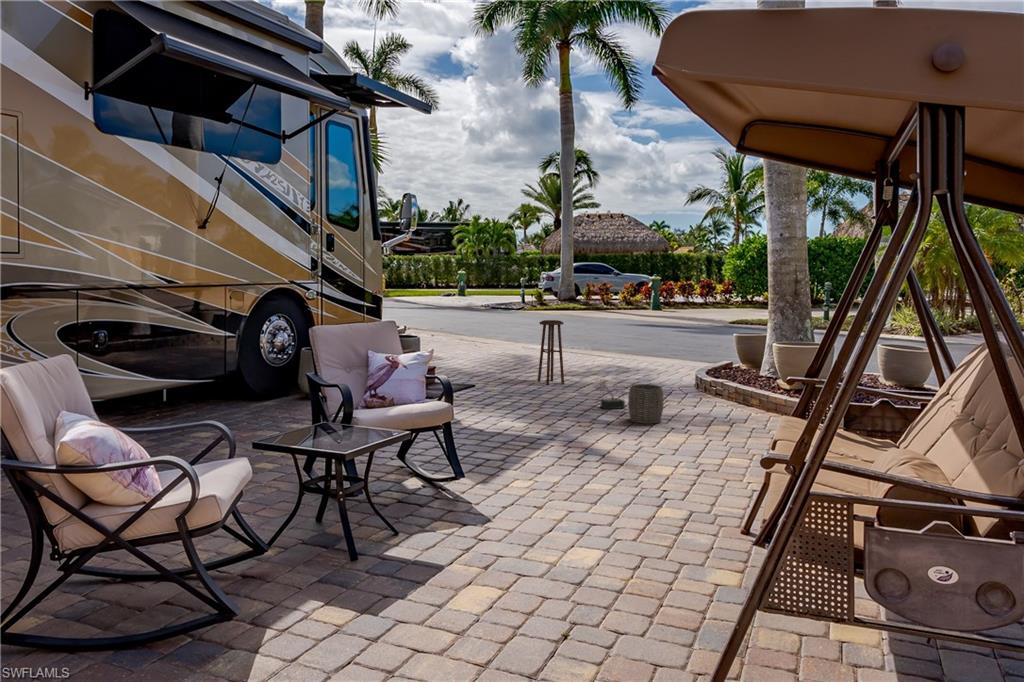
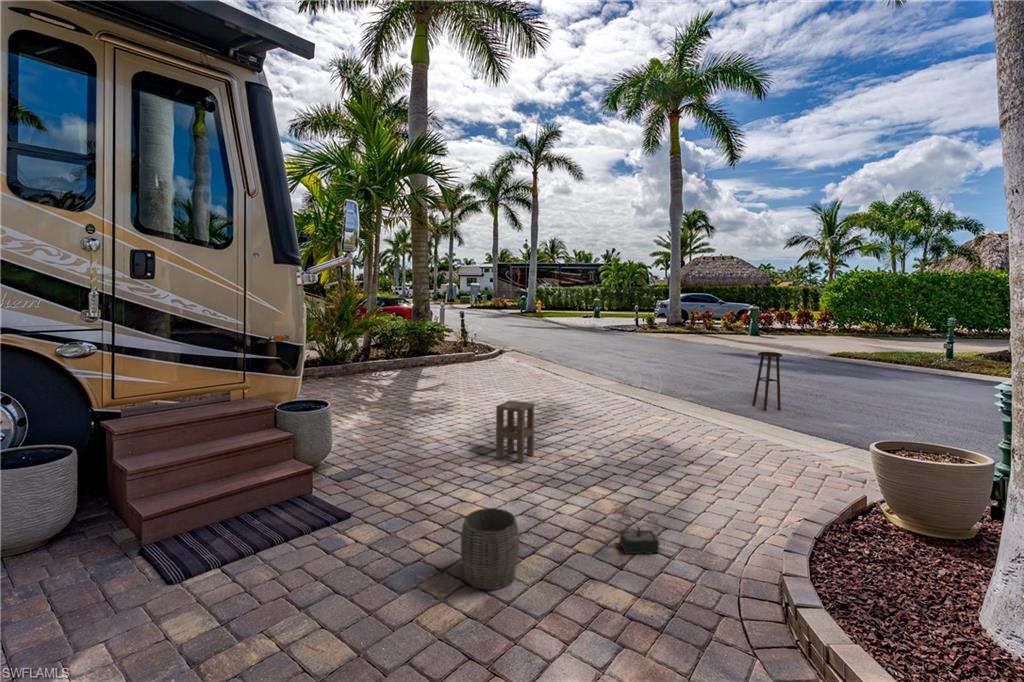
stool: present [538,320,564,385] -> present [752,352,782,410]
side table: none [484,342,511,388] -> present [496,400,534,463]
woven basket: present [628,384,664,424] -> present [461,508,519,590]

